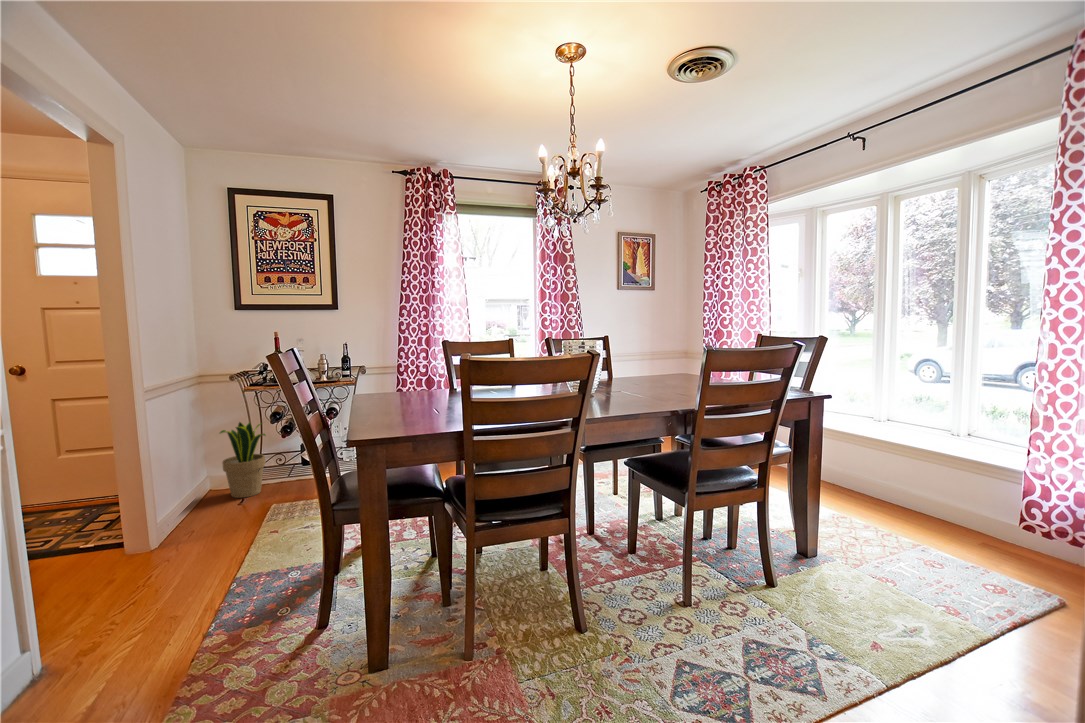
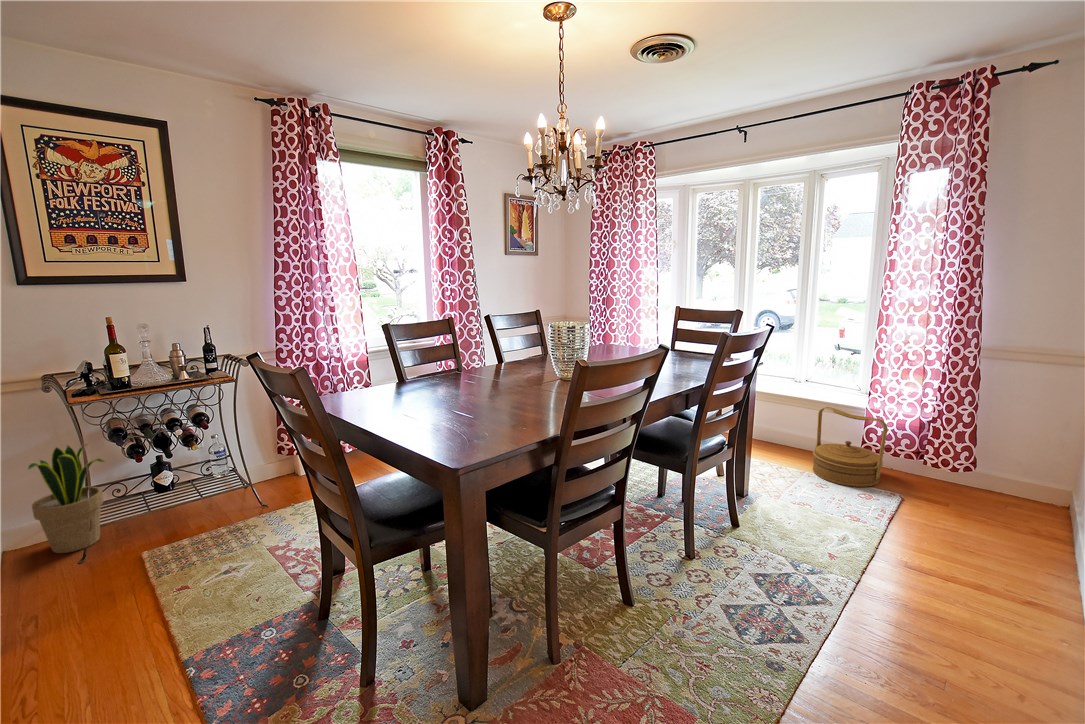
woven basket: none [934,465,1044,580] -> present [813,407,888,487]

